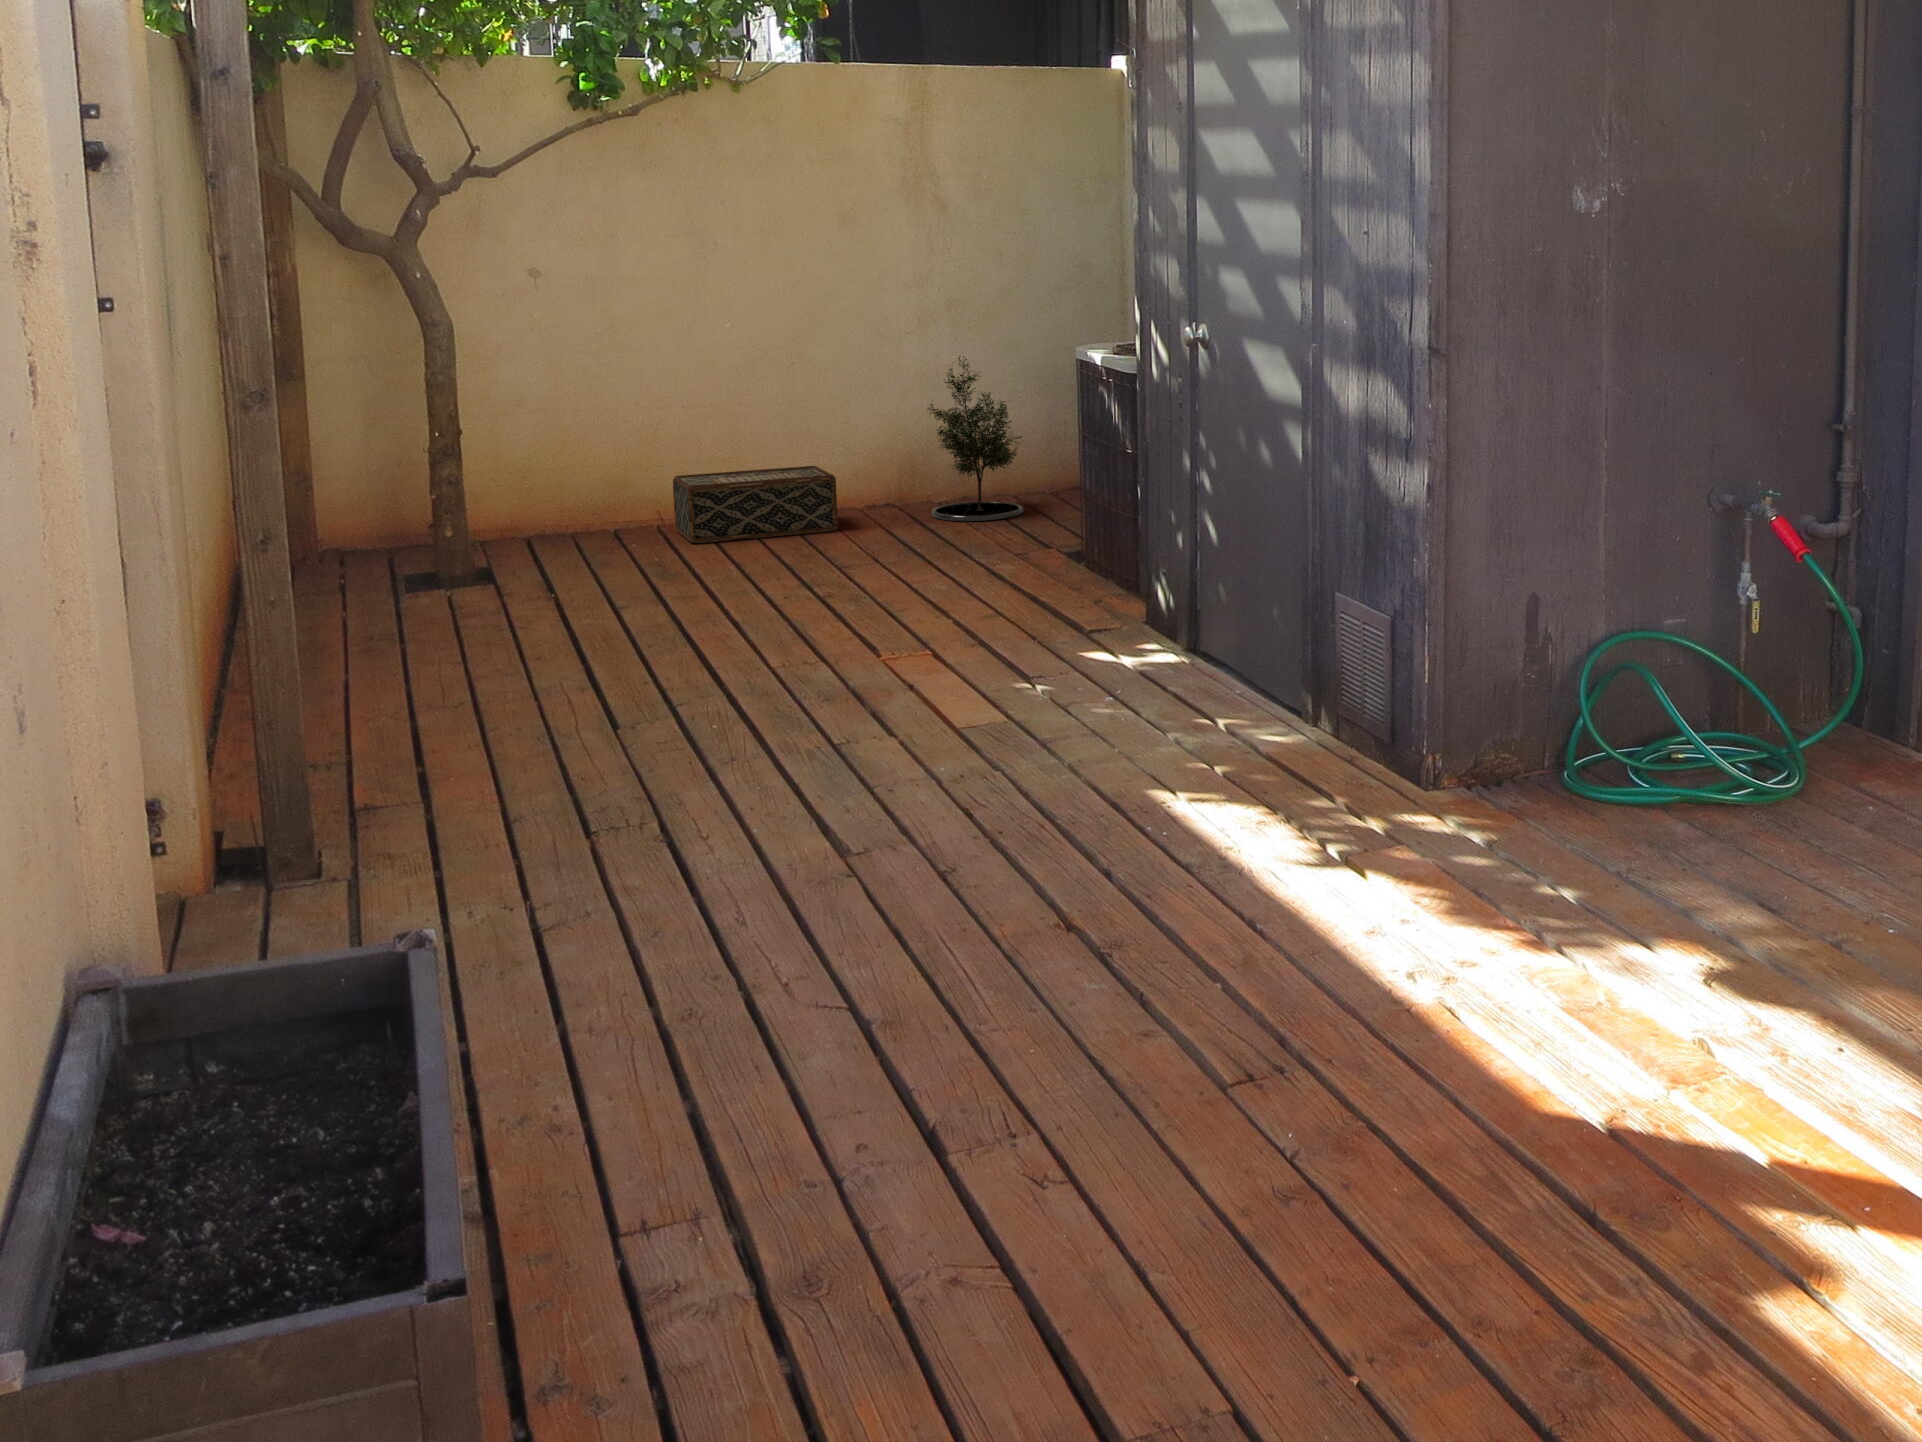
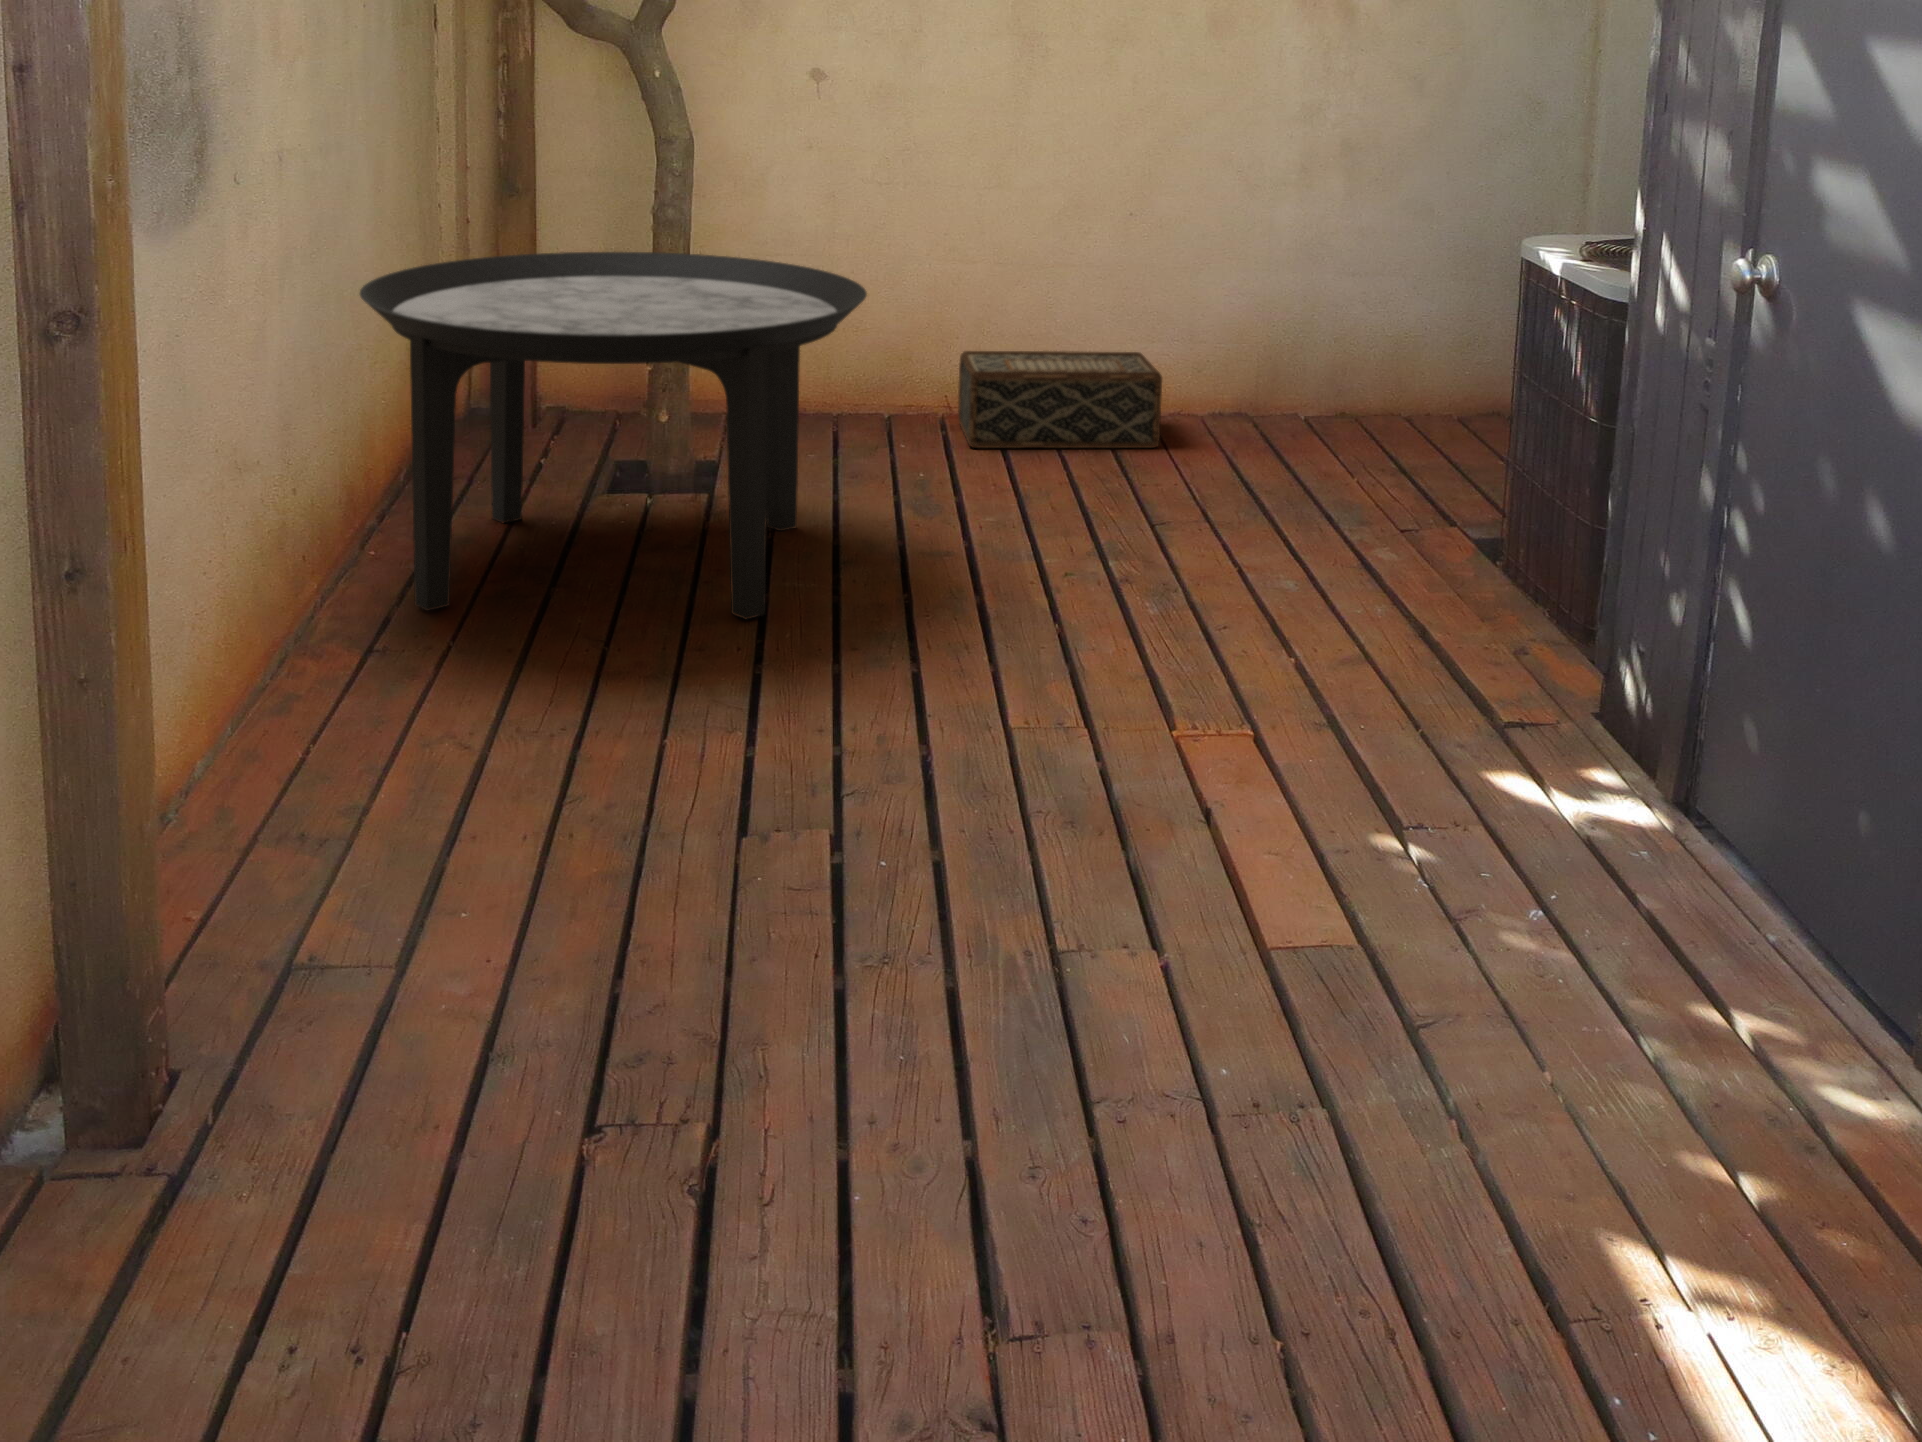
potted tree: present [927,356,1023,521] -> none [1286,219,1421,455]
round table: none [225,405,626,663] -> present [360,252,867,619]

